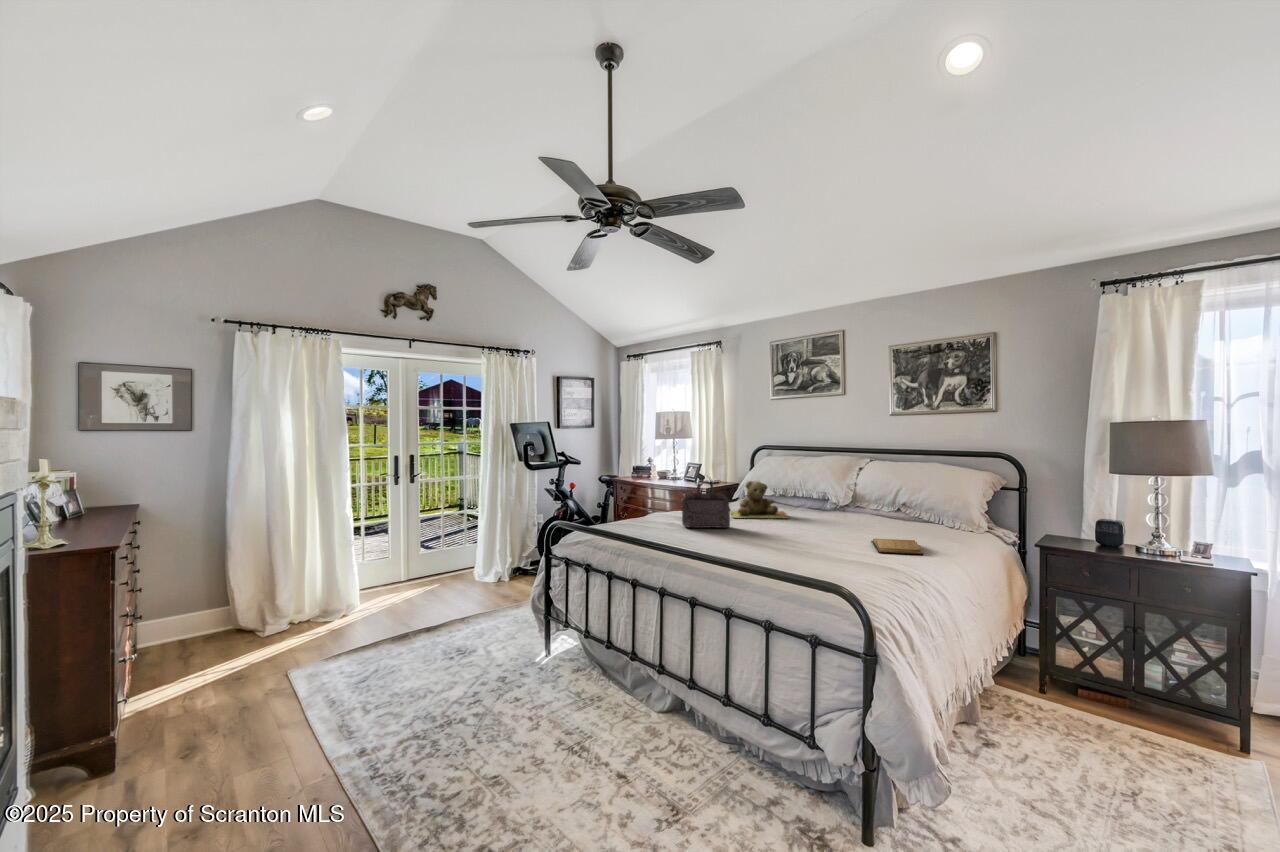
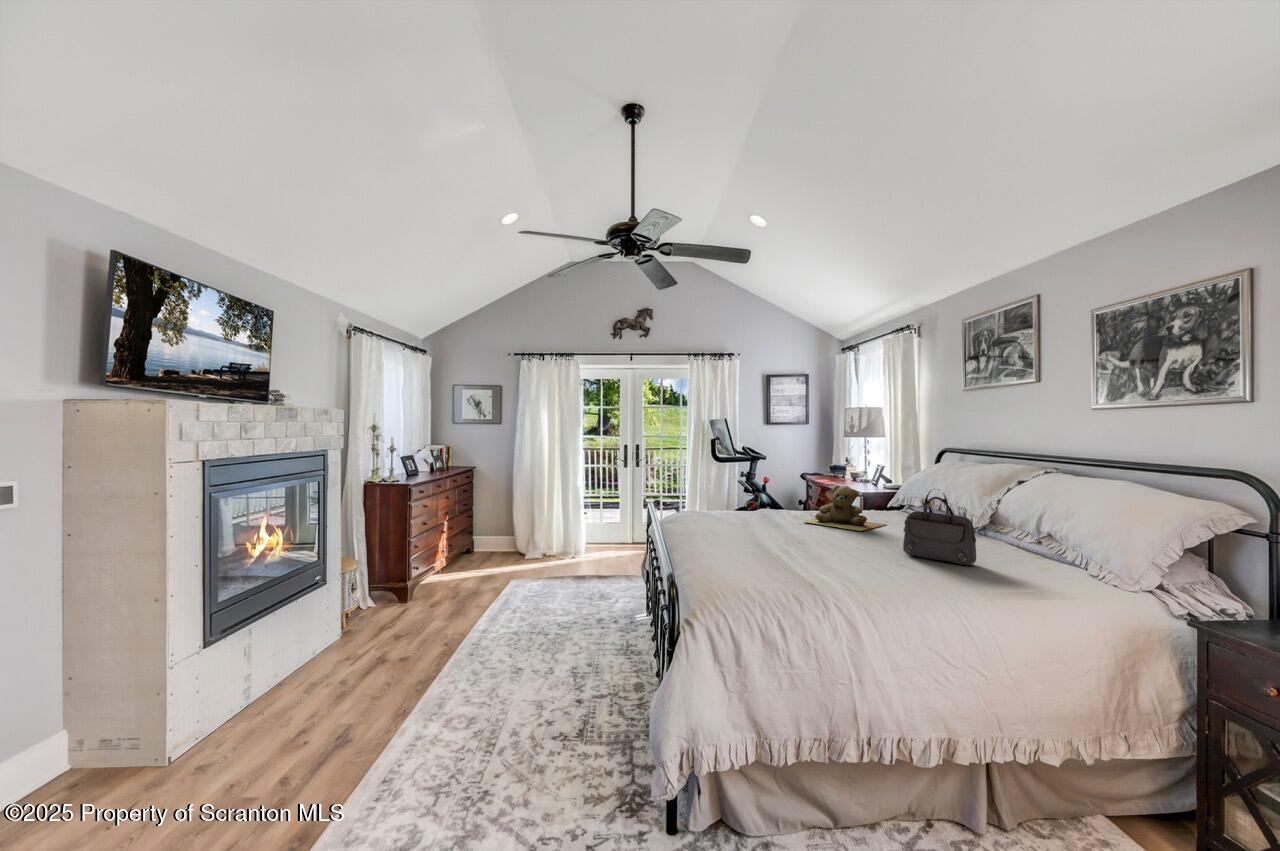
handbag: present [681,480,730,528] -> present [903,490,976,566]
book: present [871,538,923,555] -> none [817,559,900,584]

